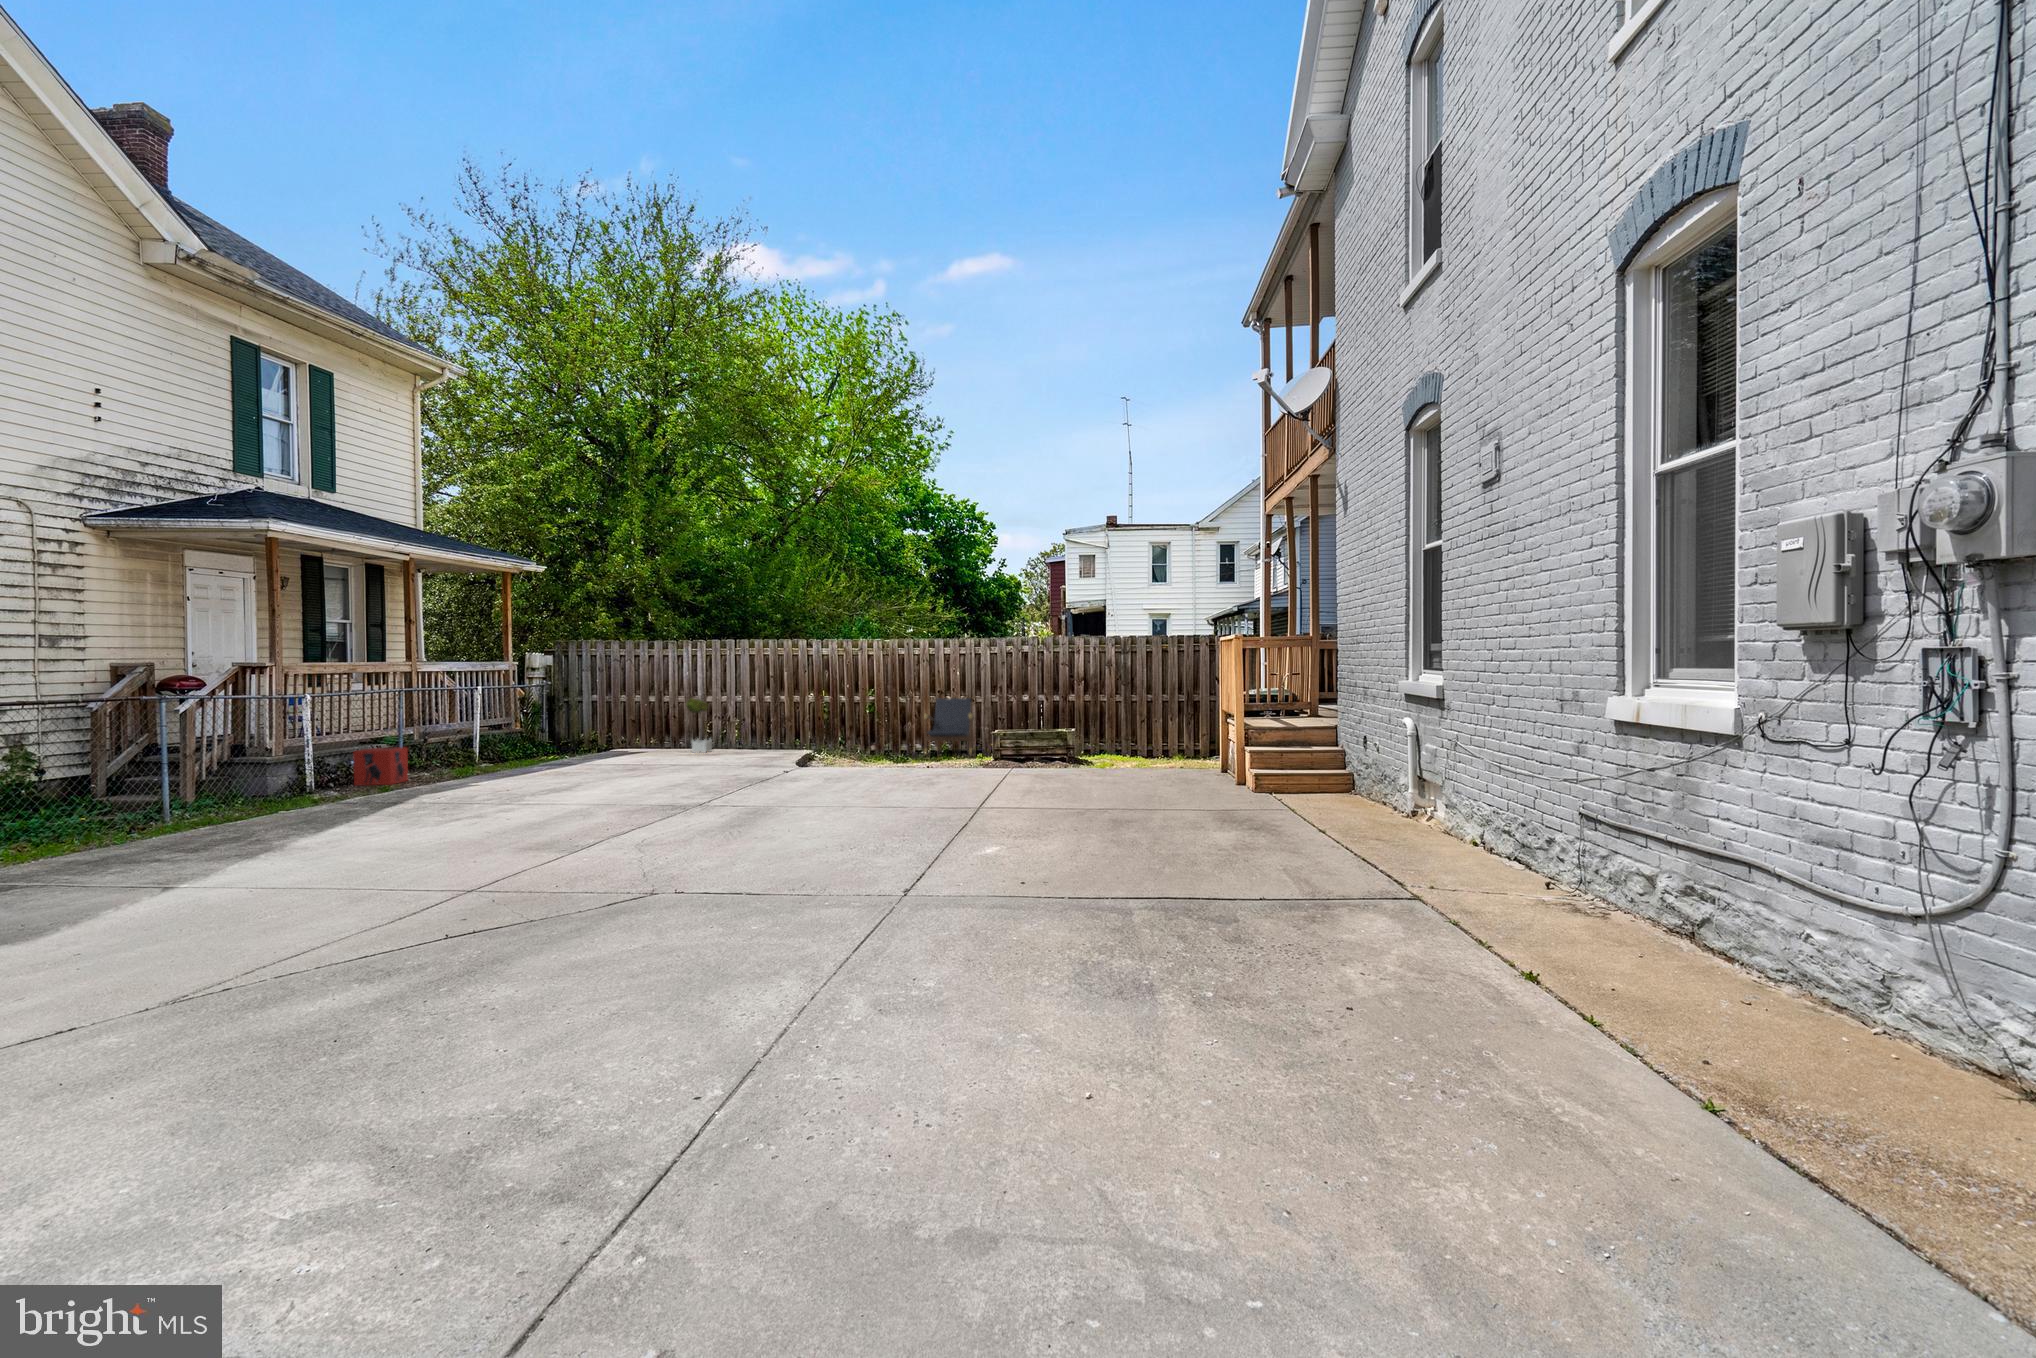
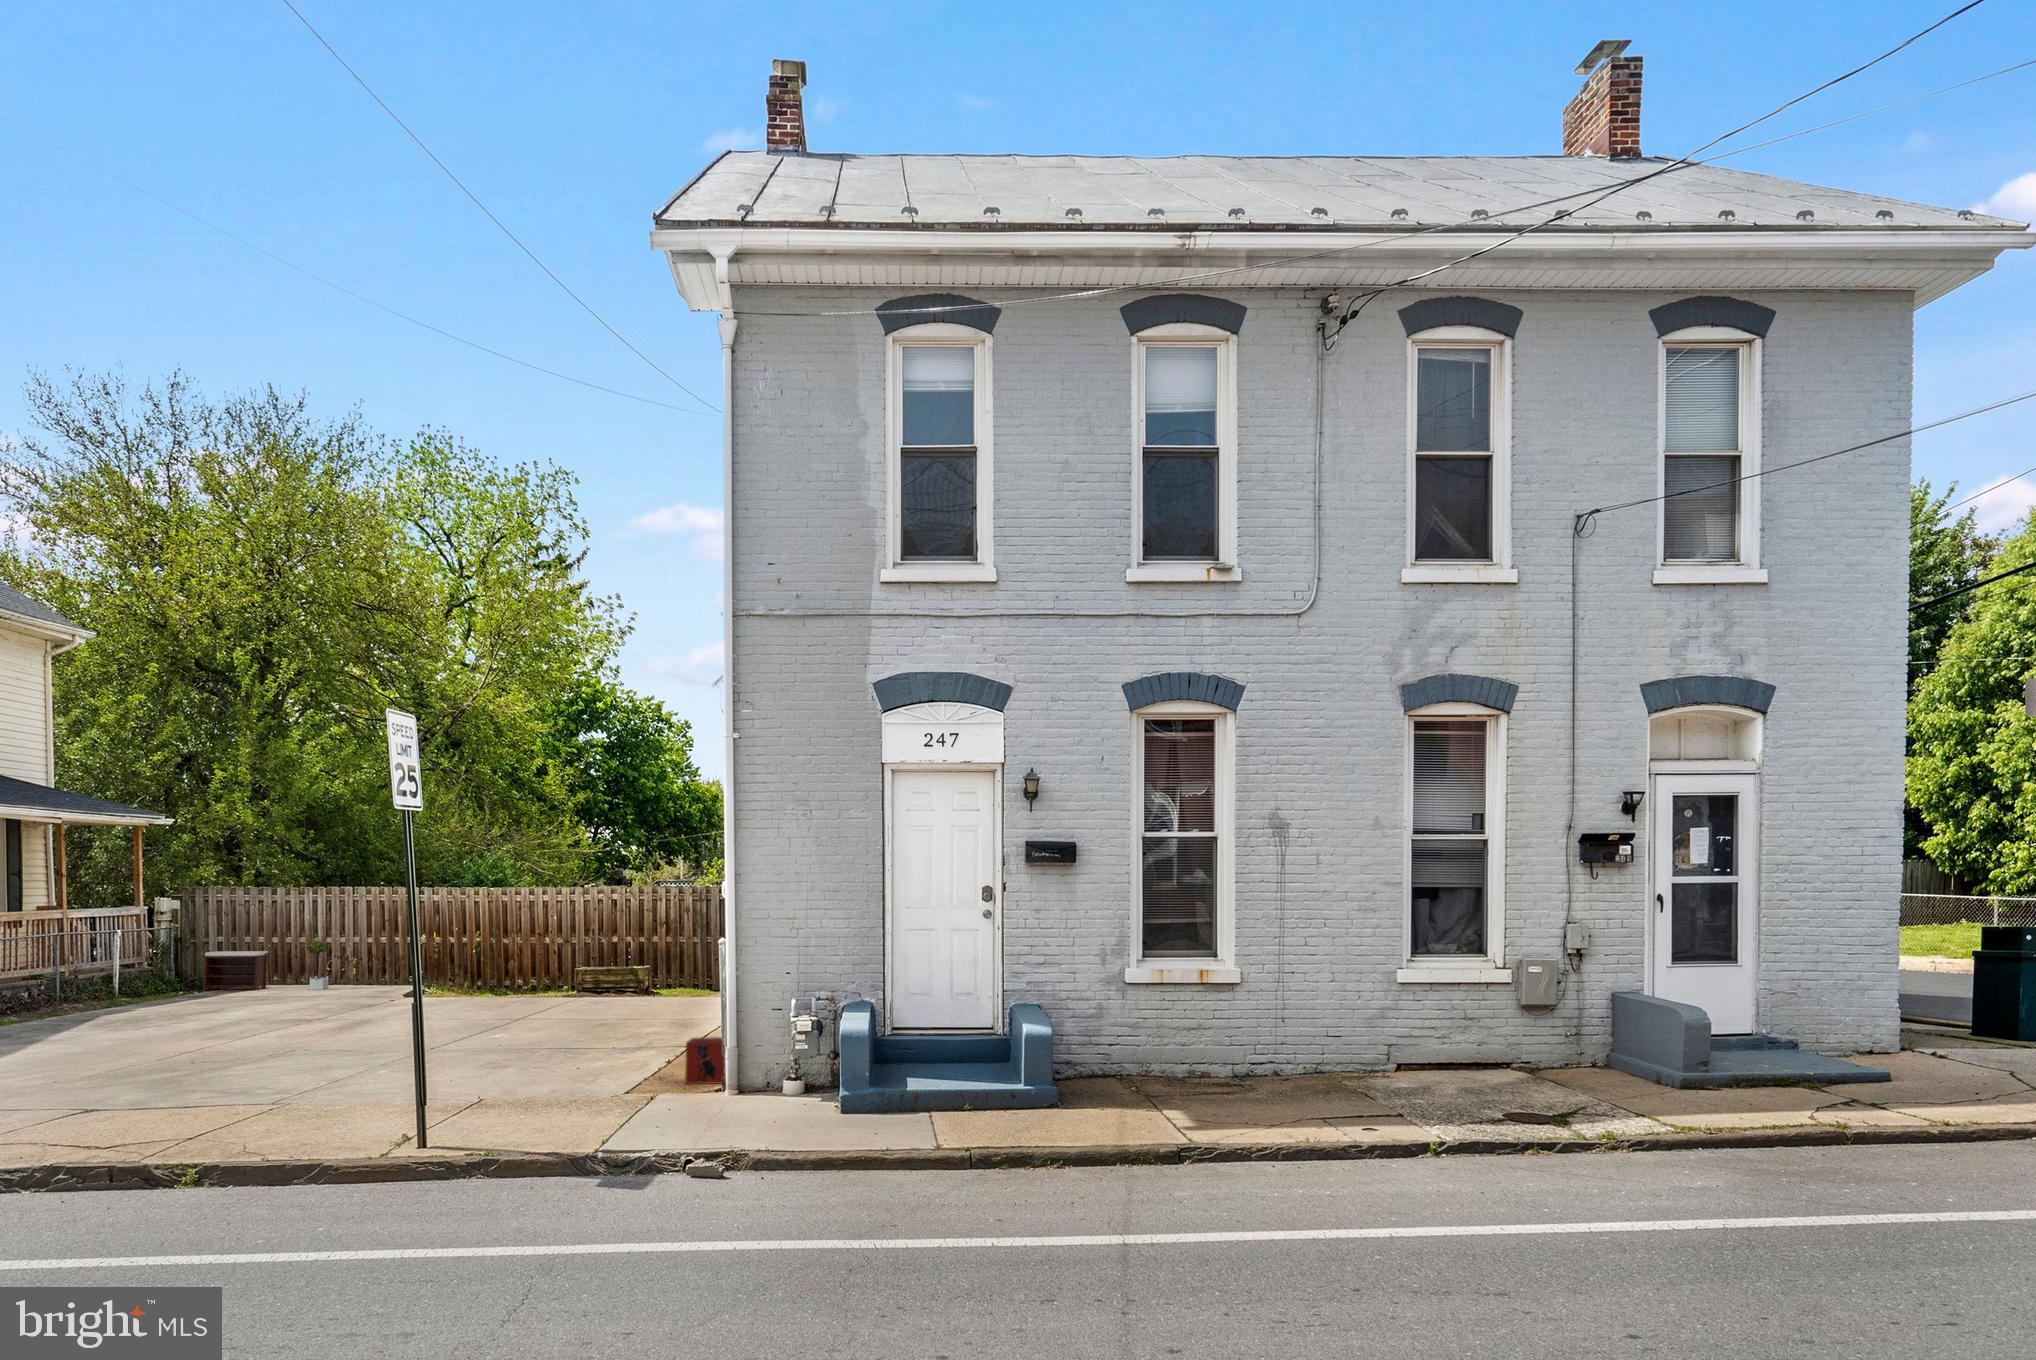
lounge chair: present [924,698,974,753] -> none [519,940,567,990]
bench: none [577,710,648,753] -> present [203,951,270,990]
storage box: present [353,747,408,786] -> present [685,1037,724,1084]

